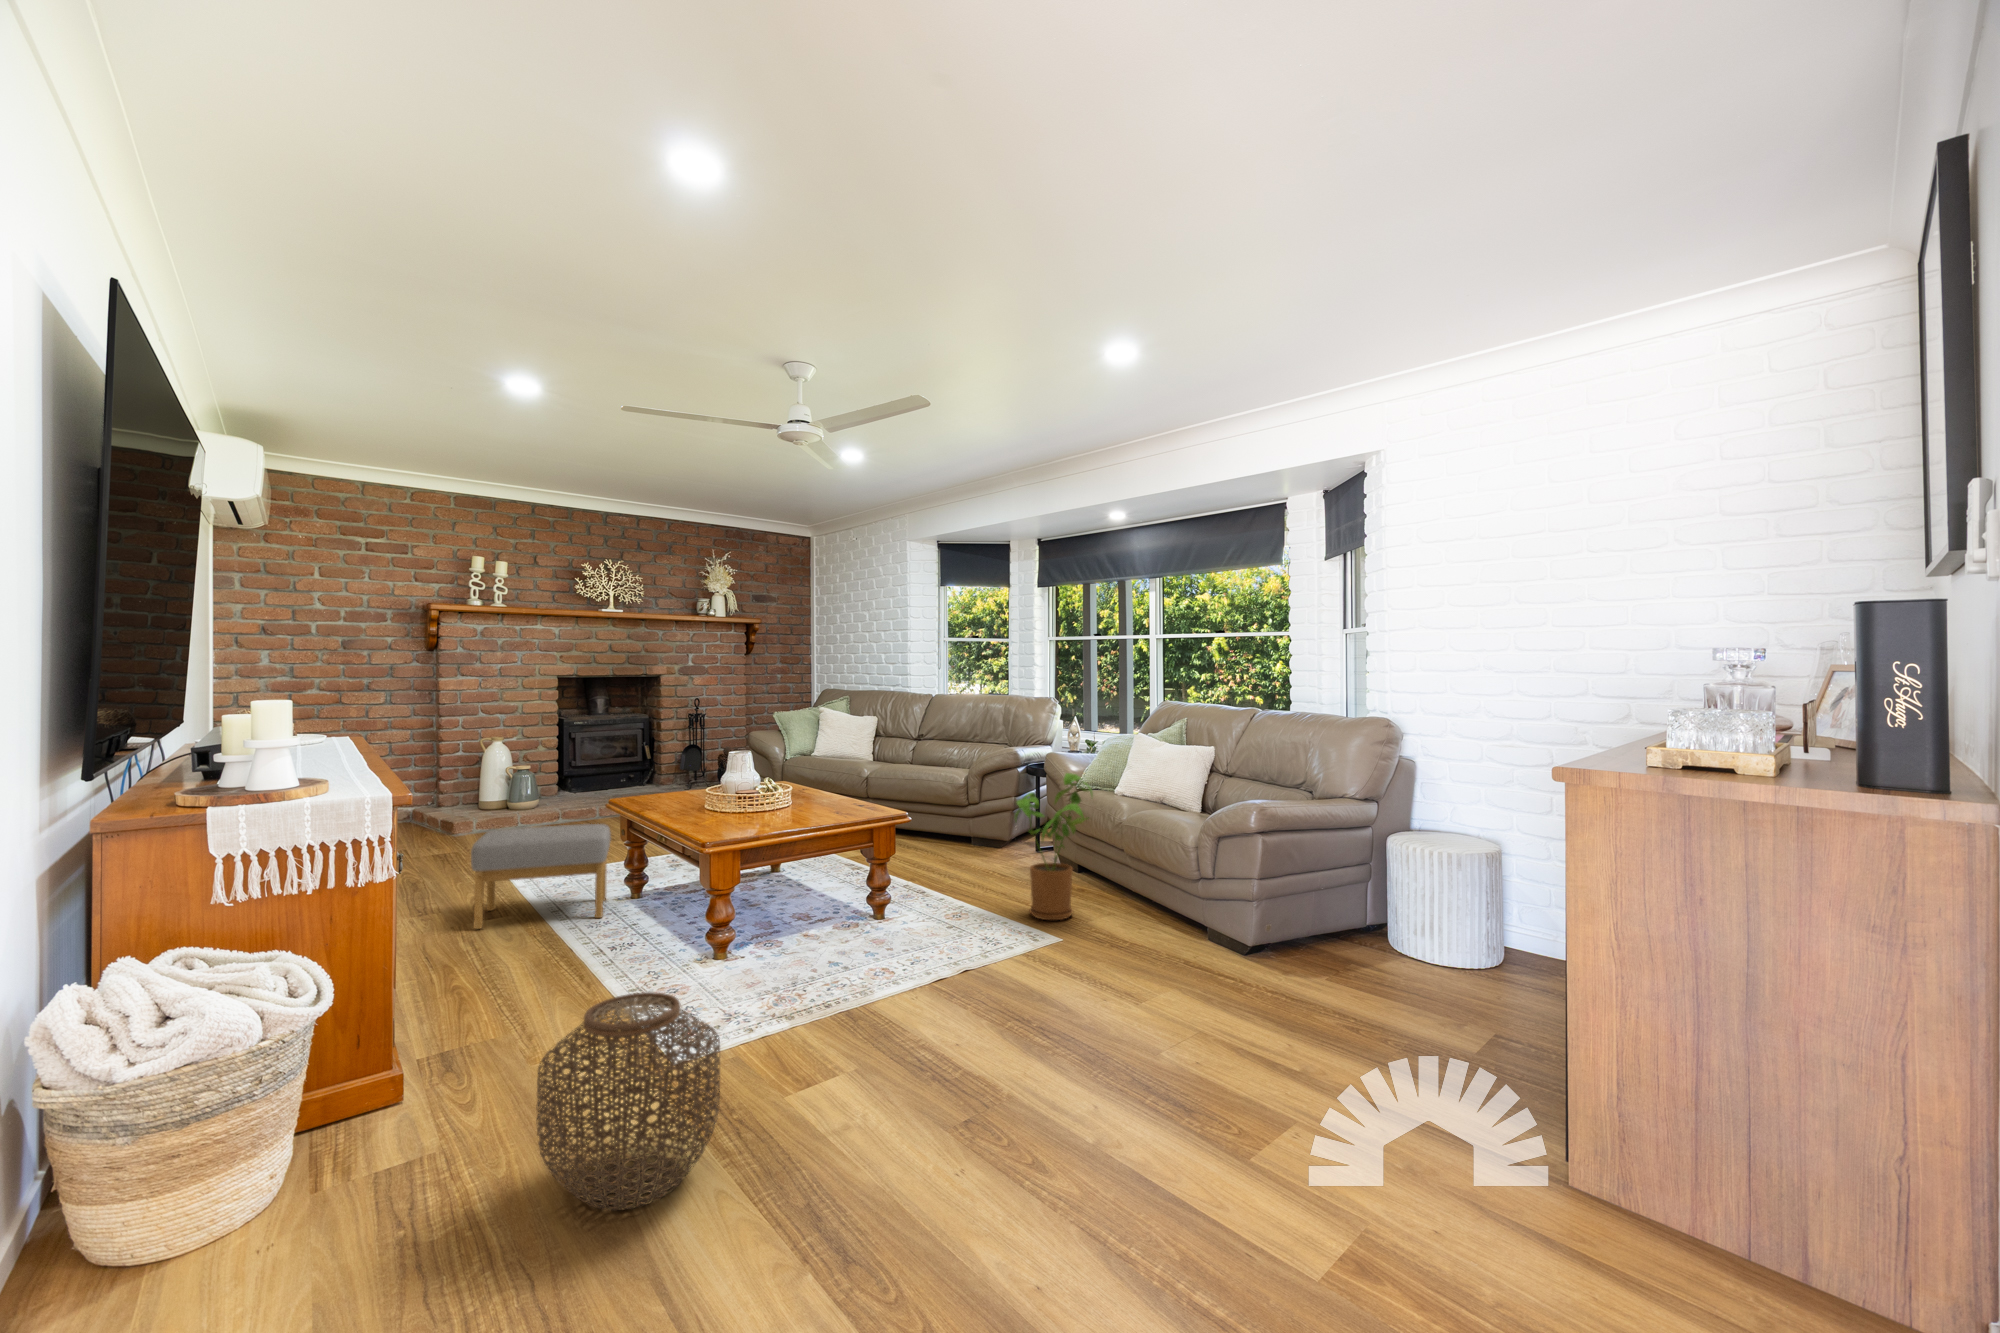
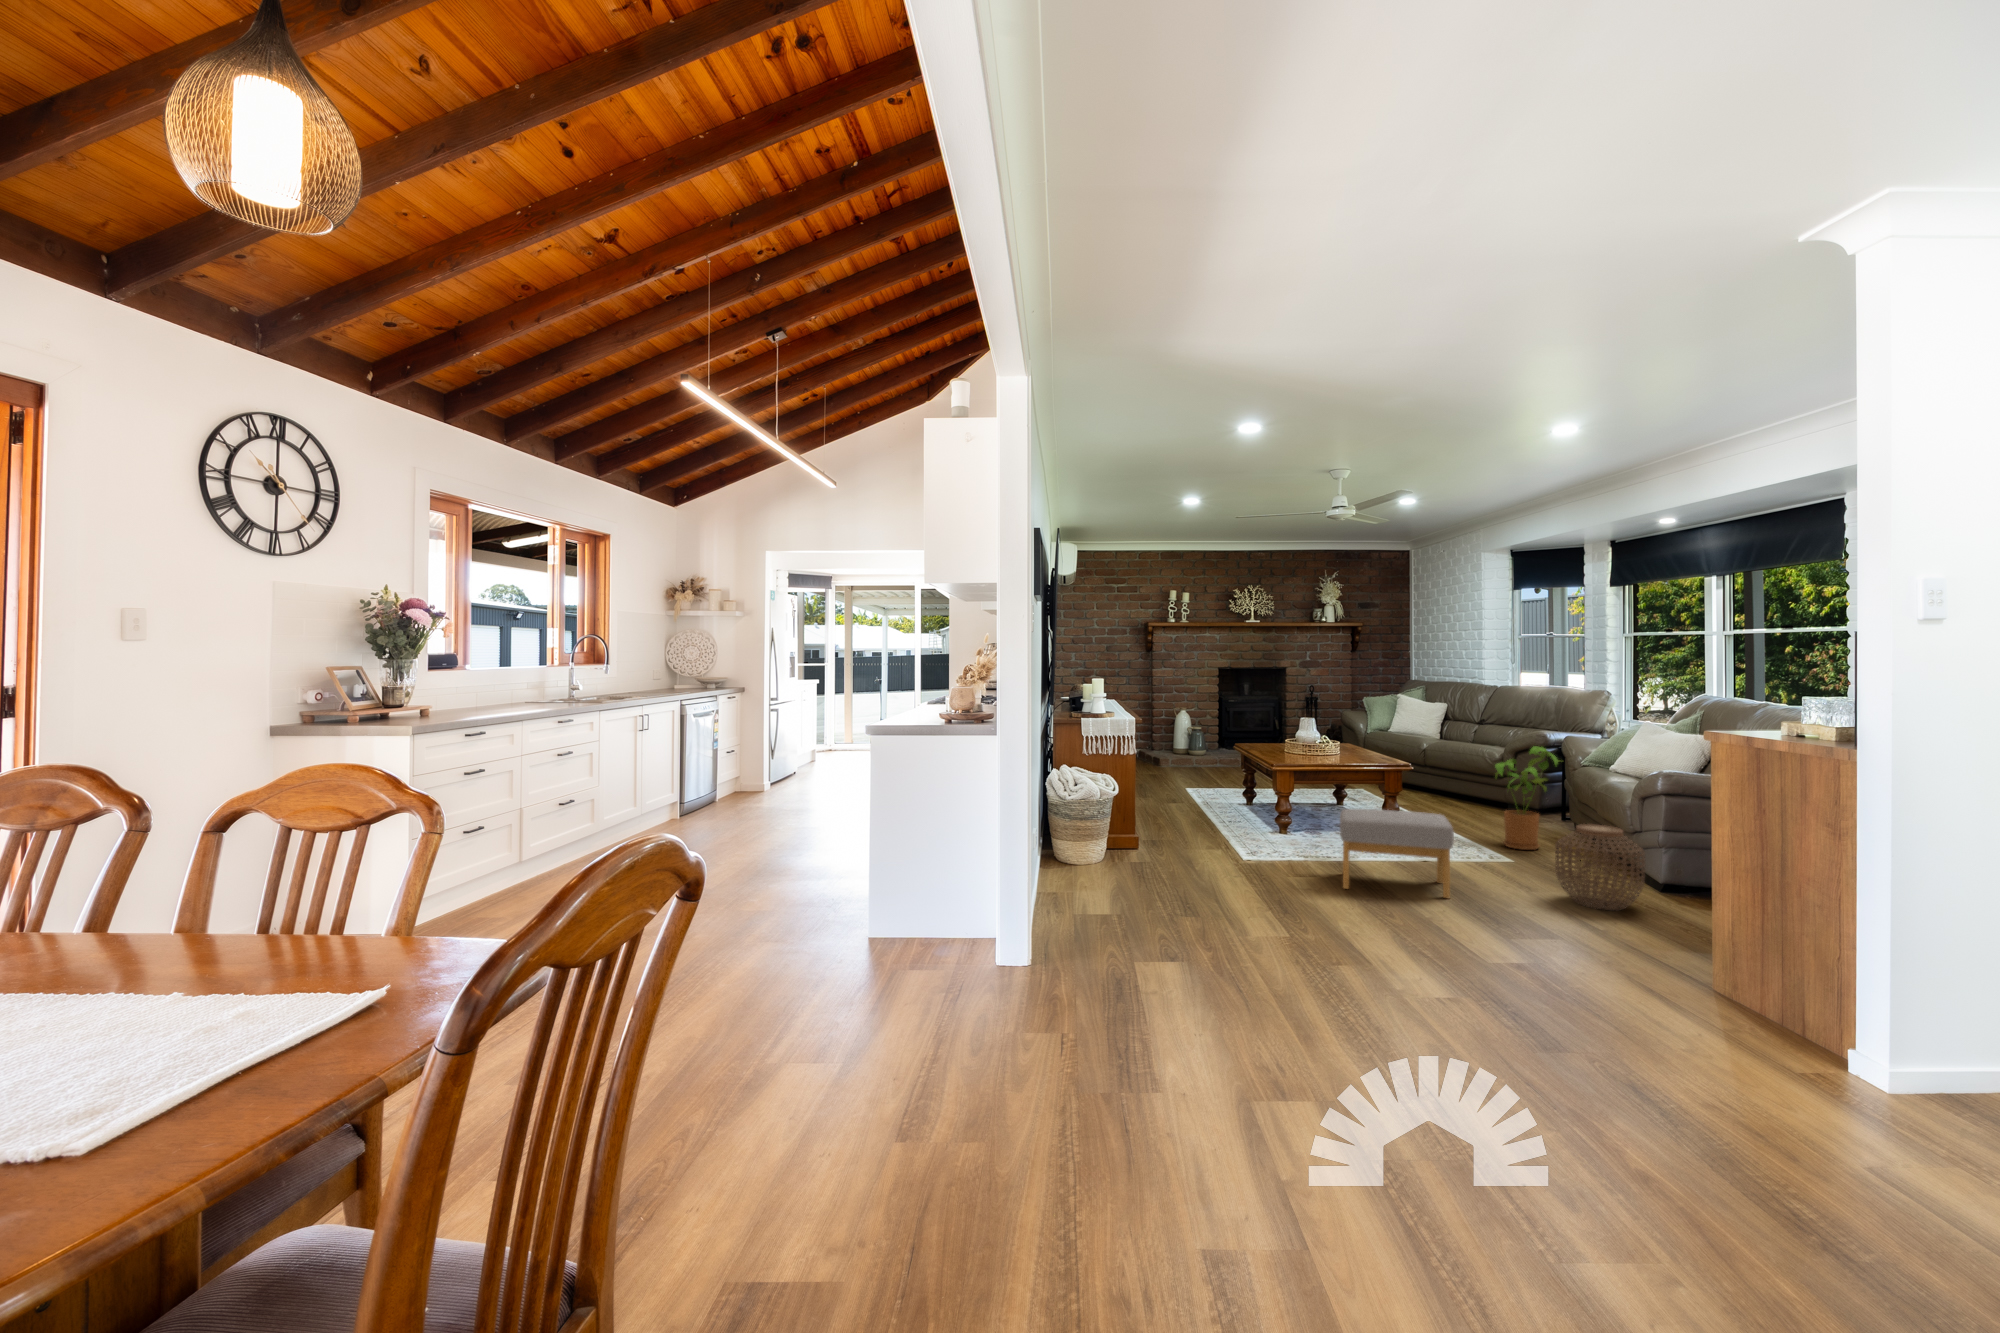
footstool: present [471,824,611,929] -> present [1340,809,1454,898]
woven basket: present [536,992,720,1210] -> present [1555,824,1645,910]

